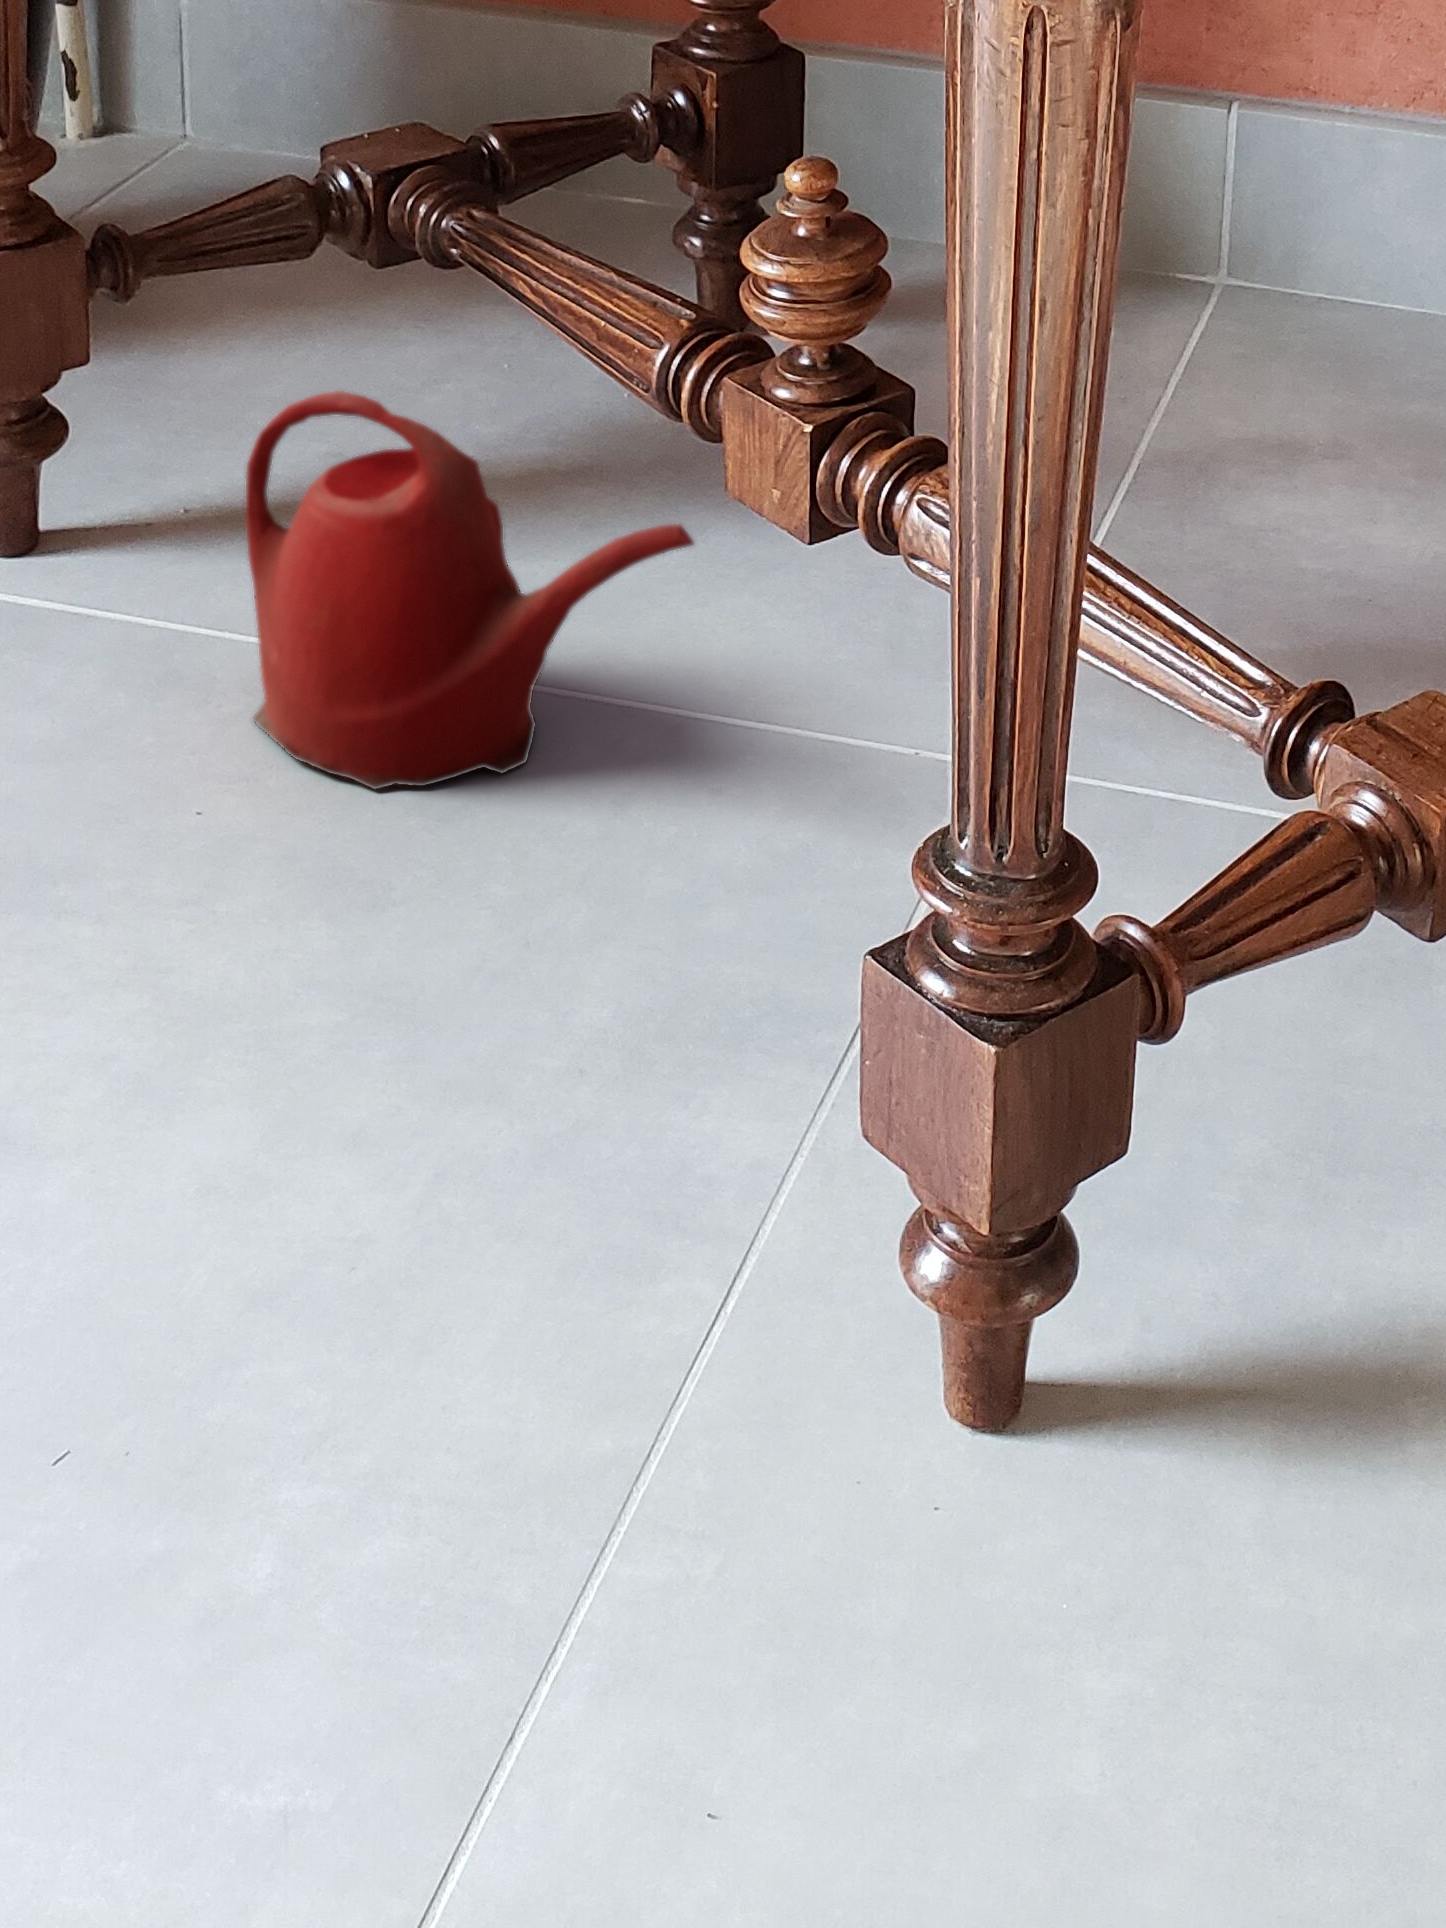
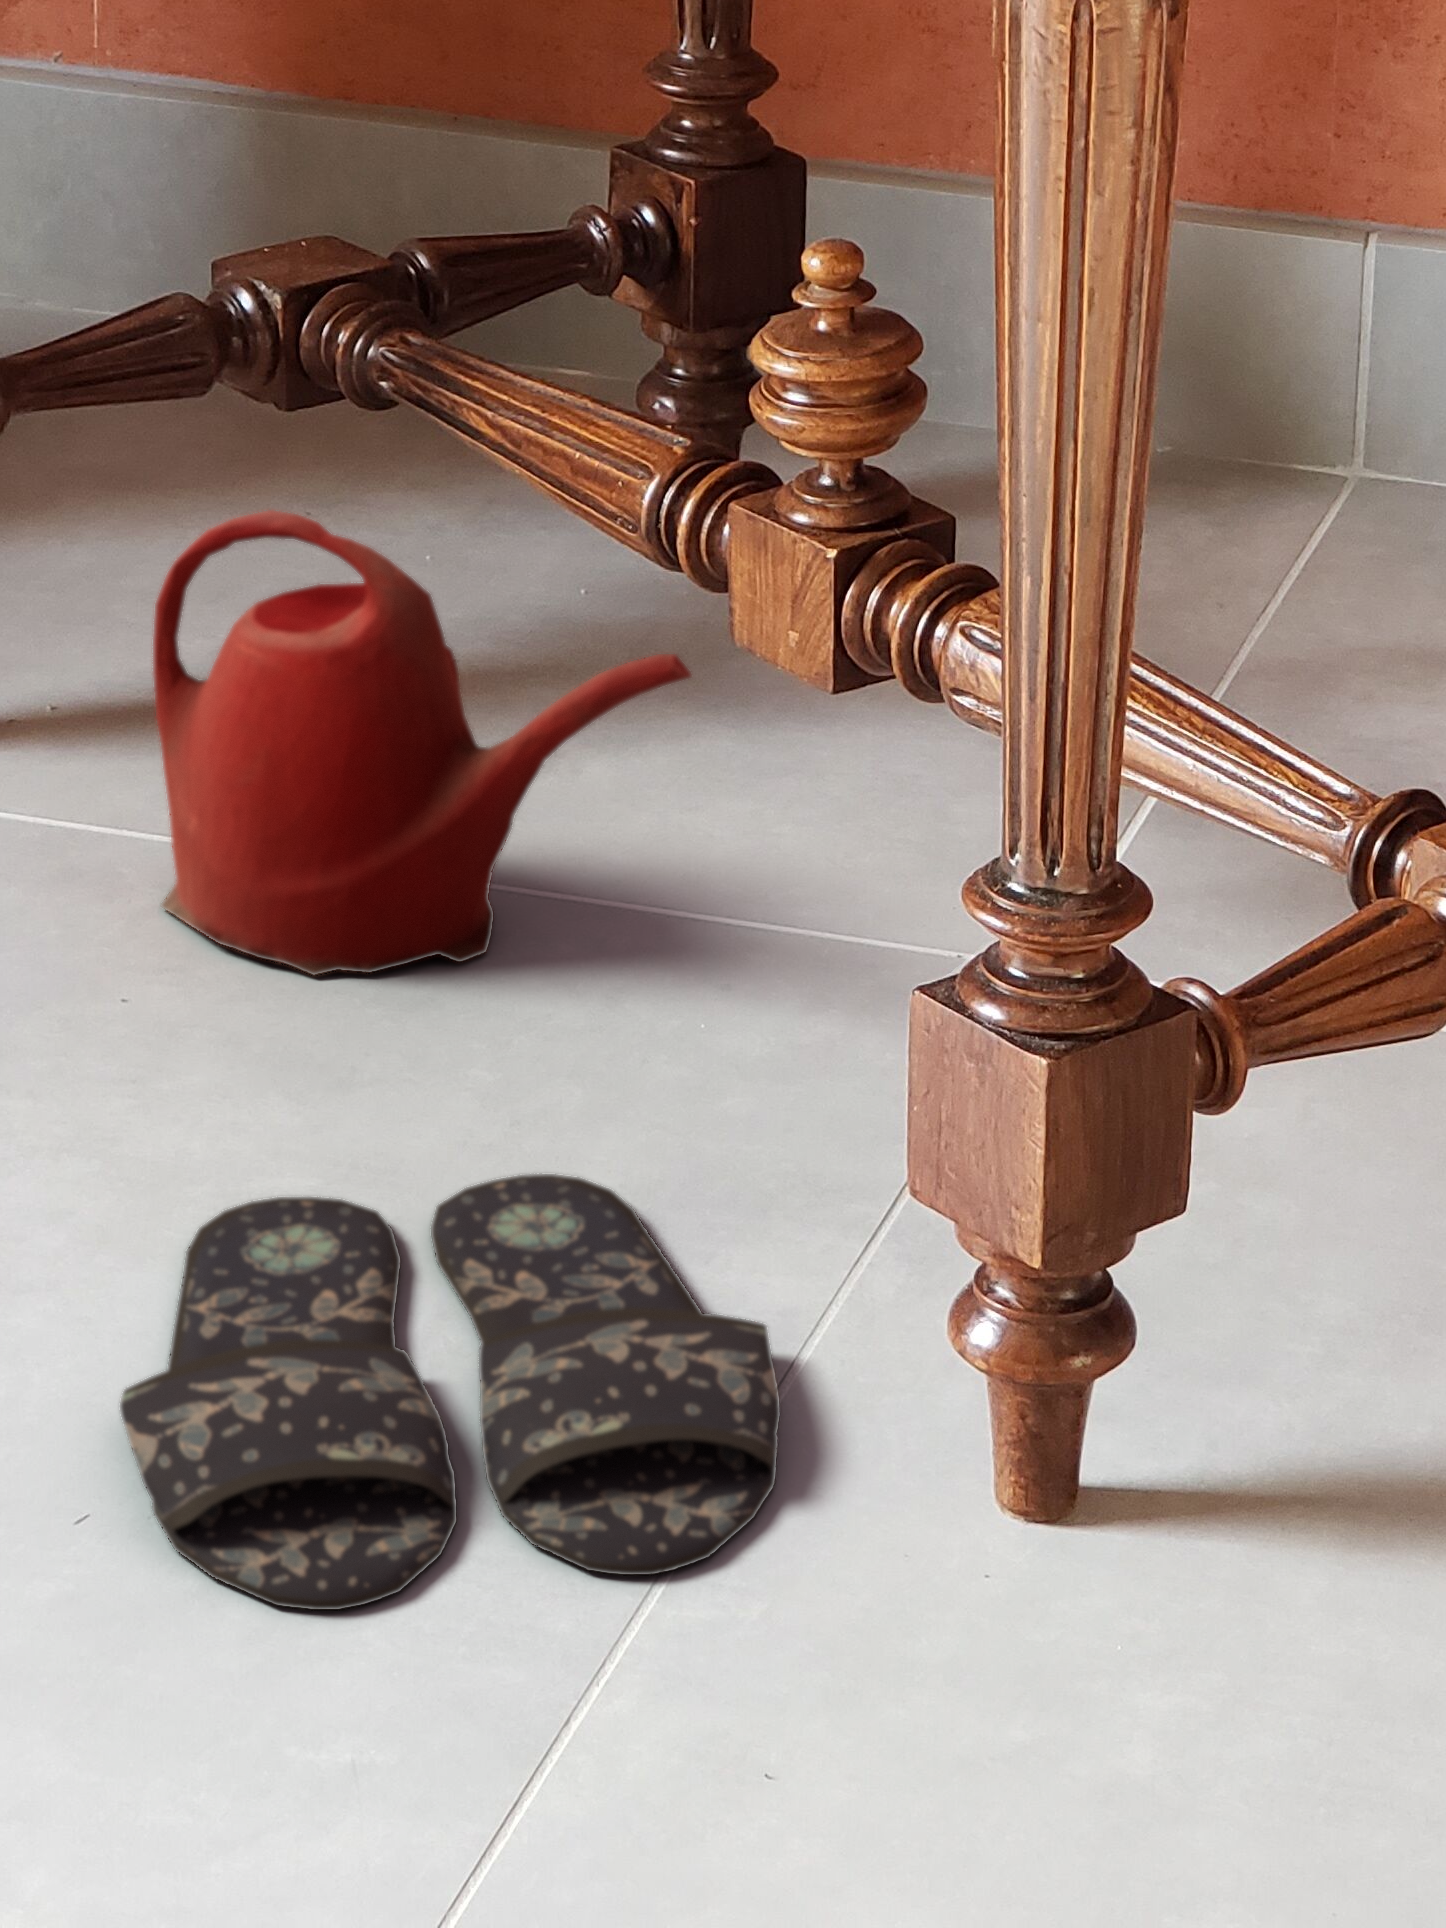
slippers: none [125,1005,748,1549] -> present [120,1174,780,1610]

